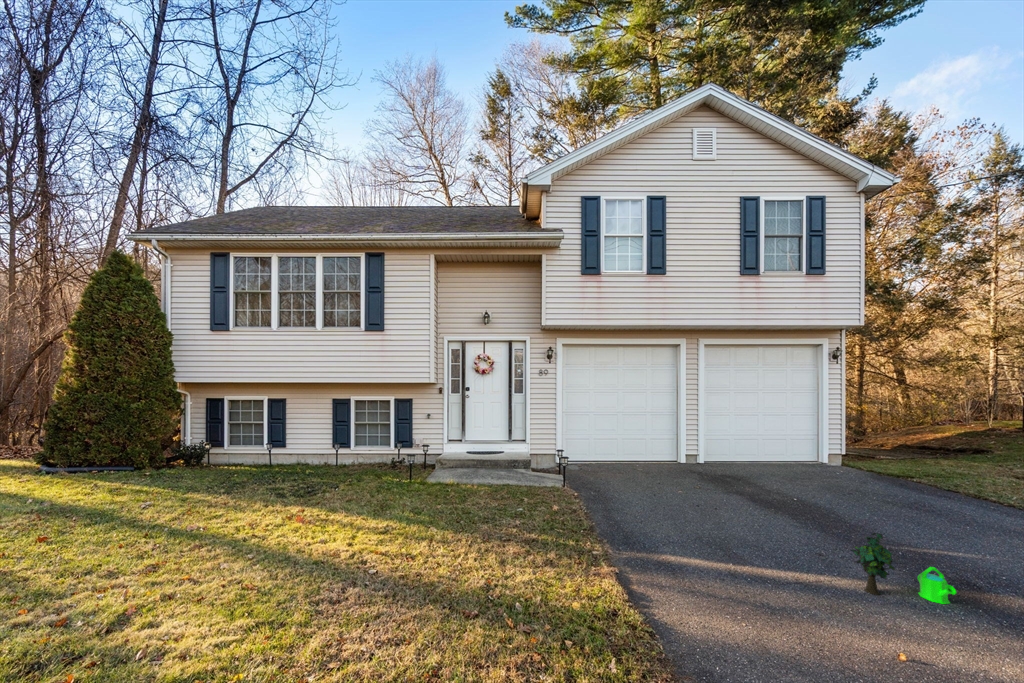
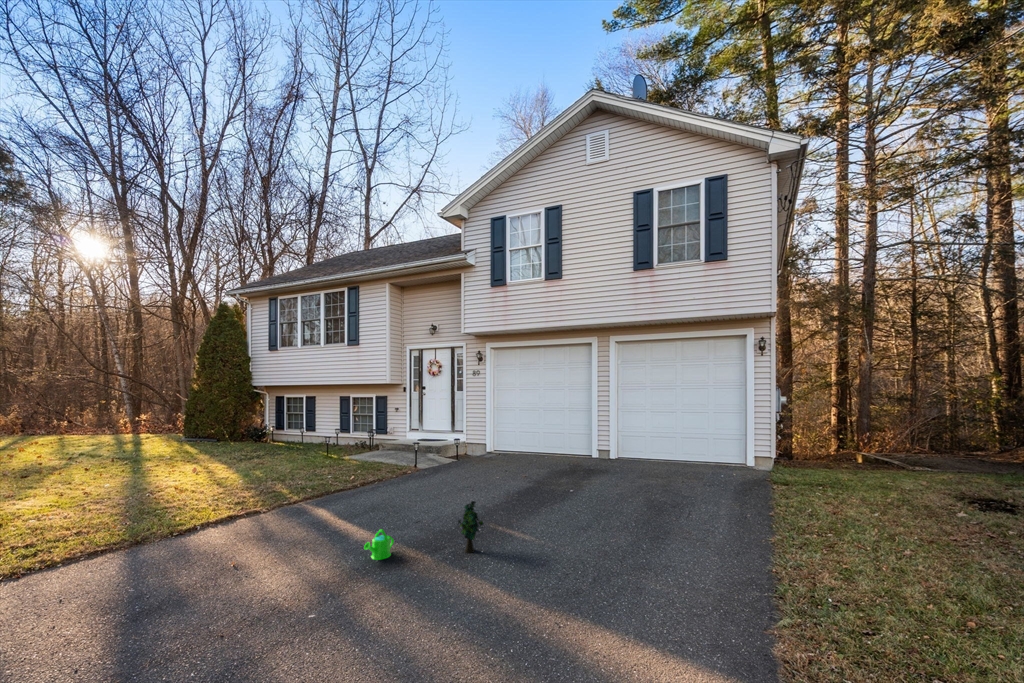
watering can: present [918,567,956,604] -> present [364,529,394,560]

